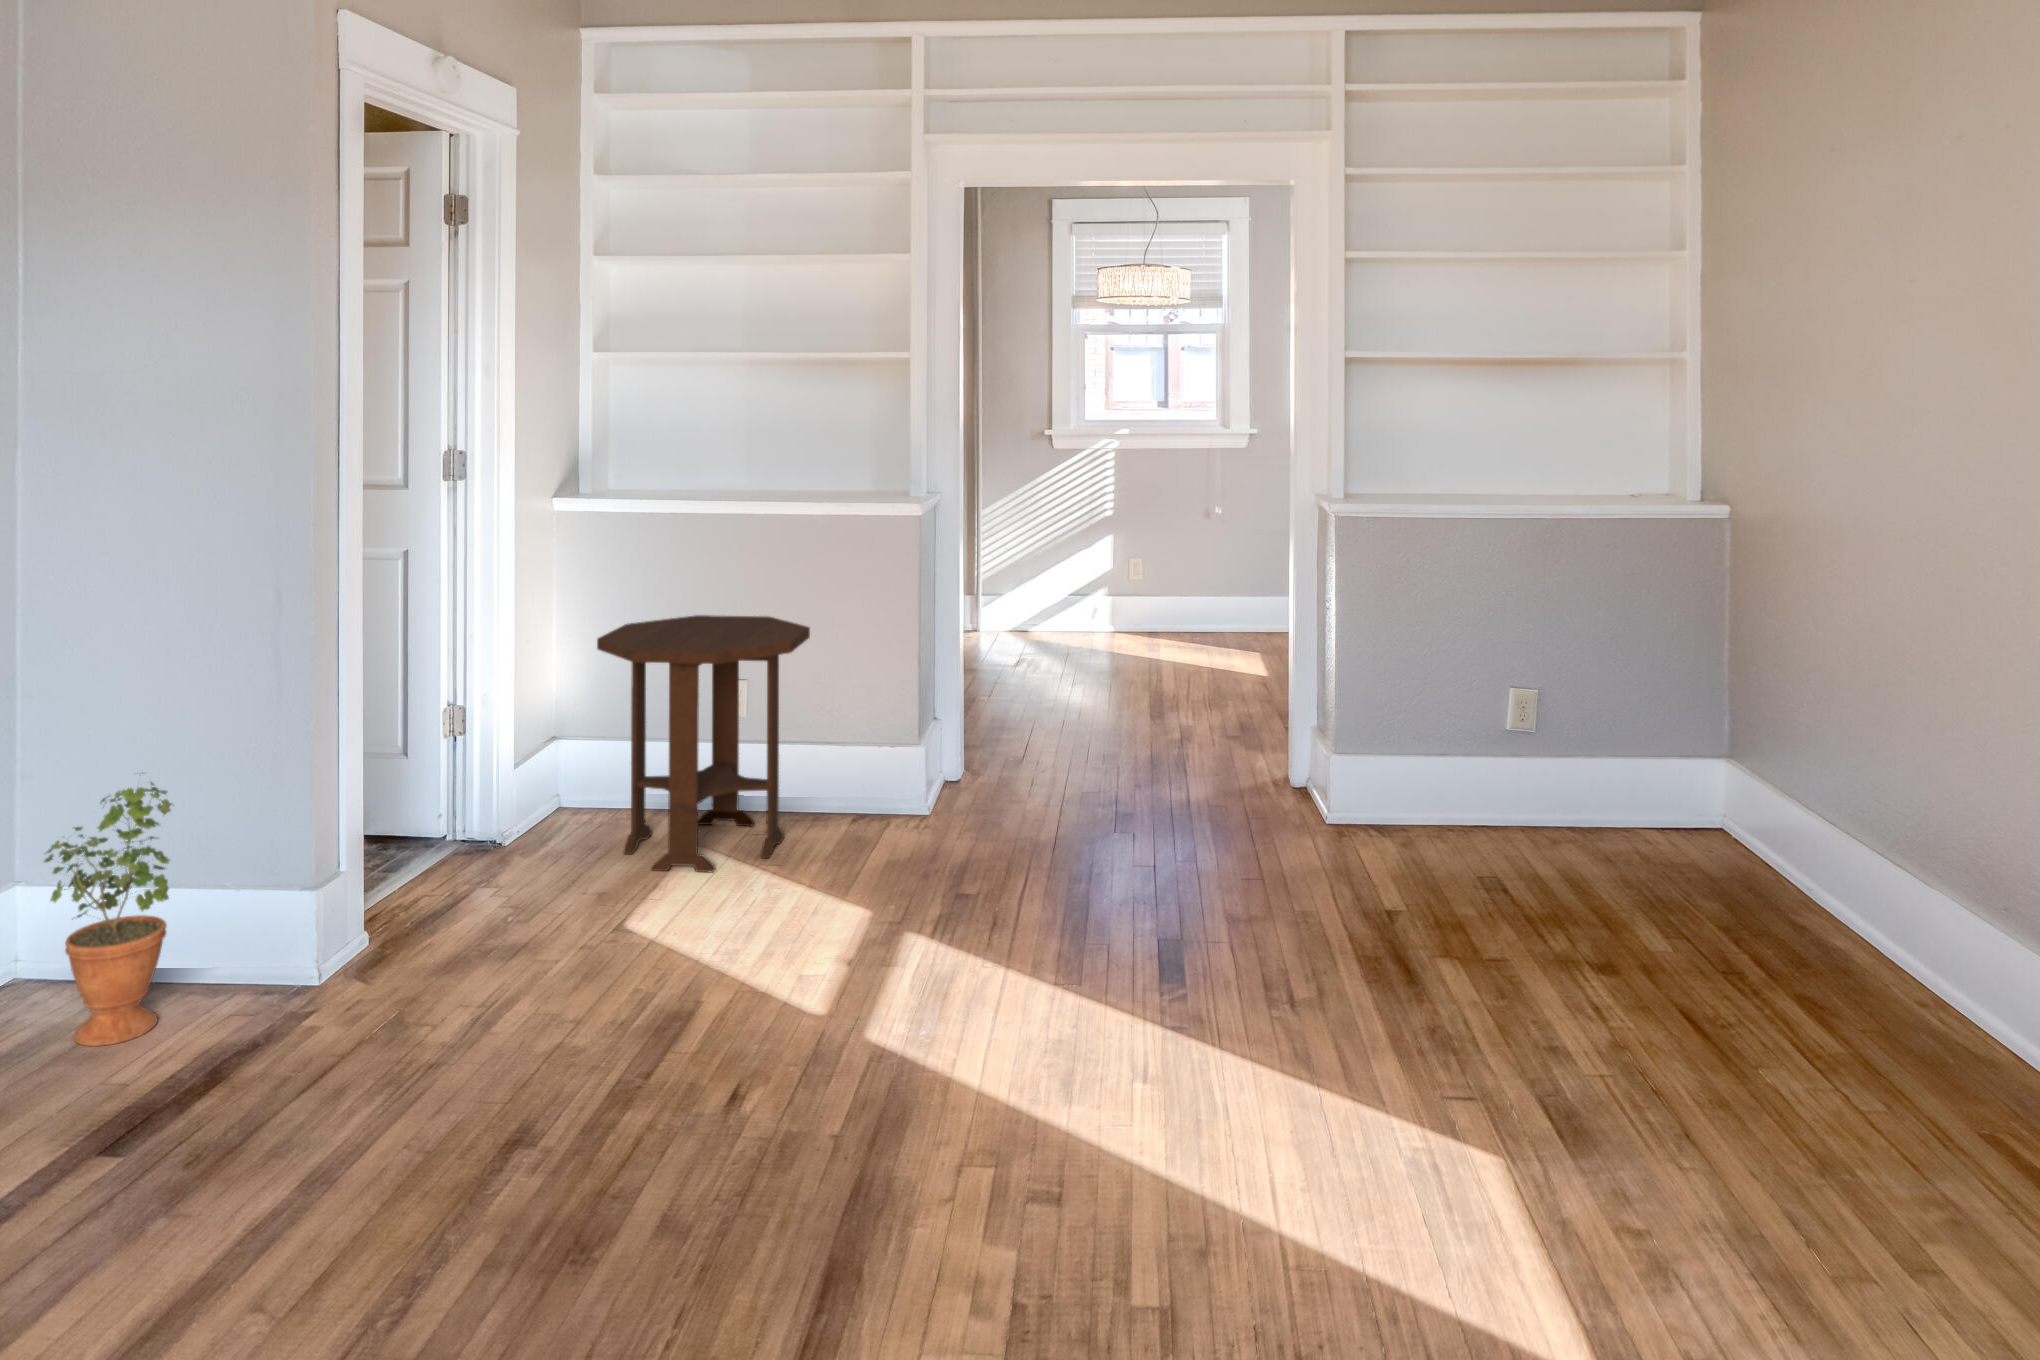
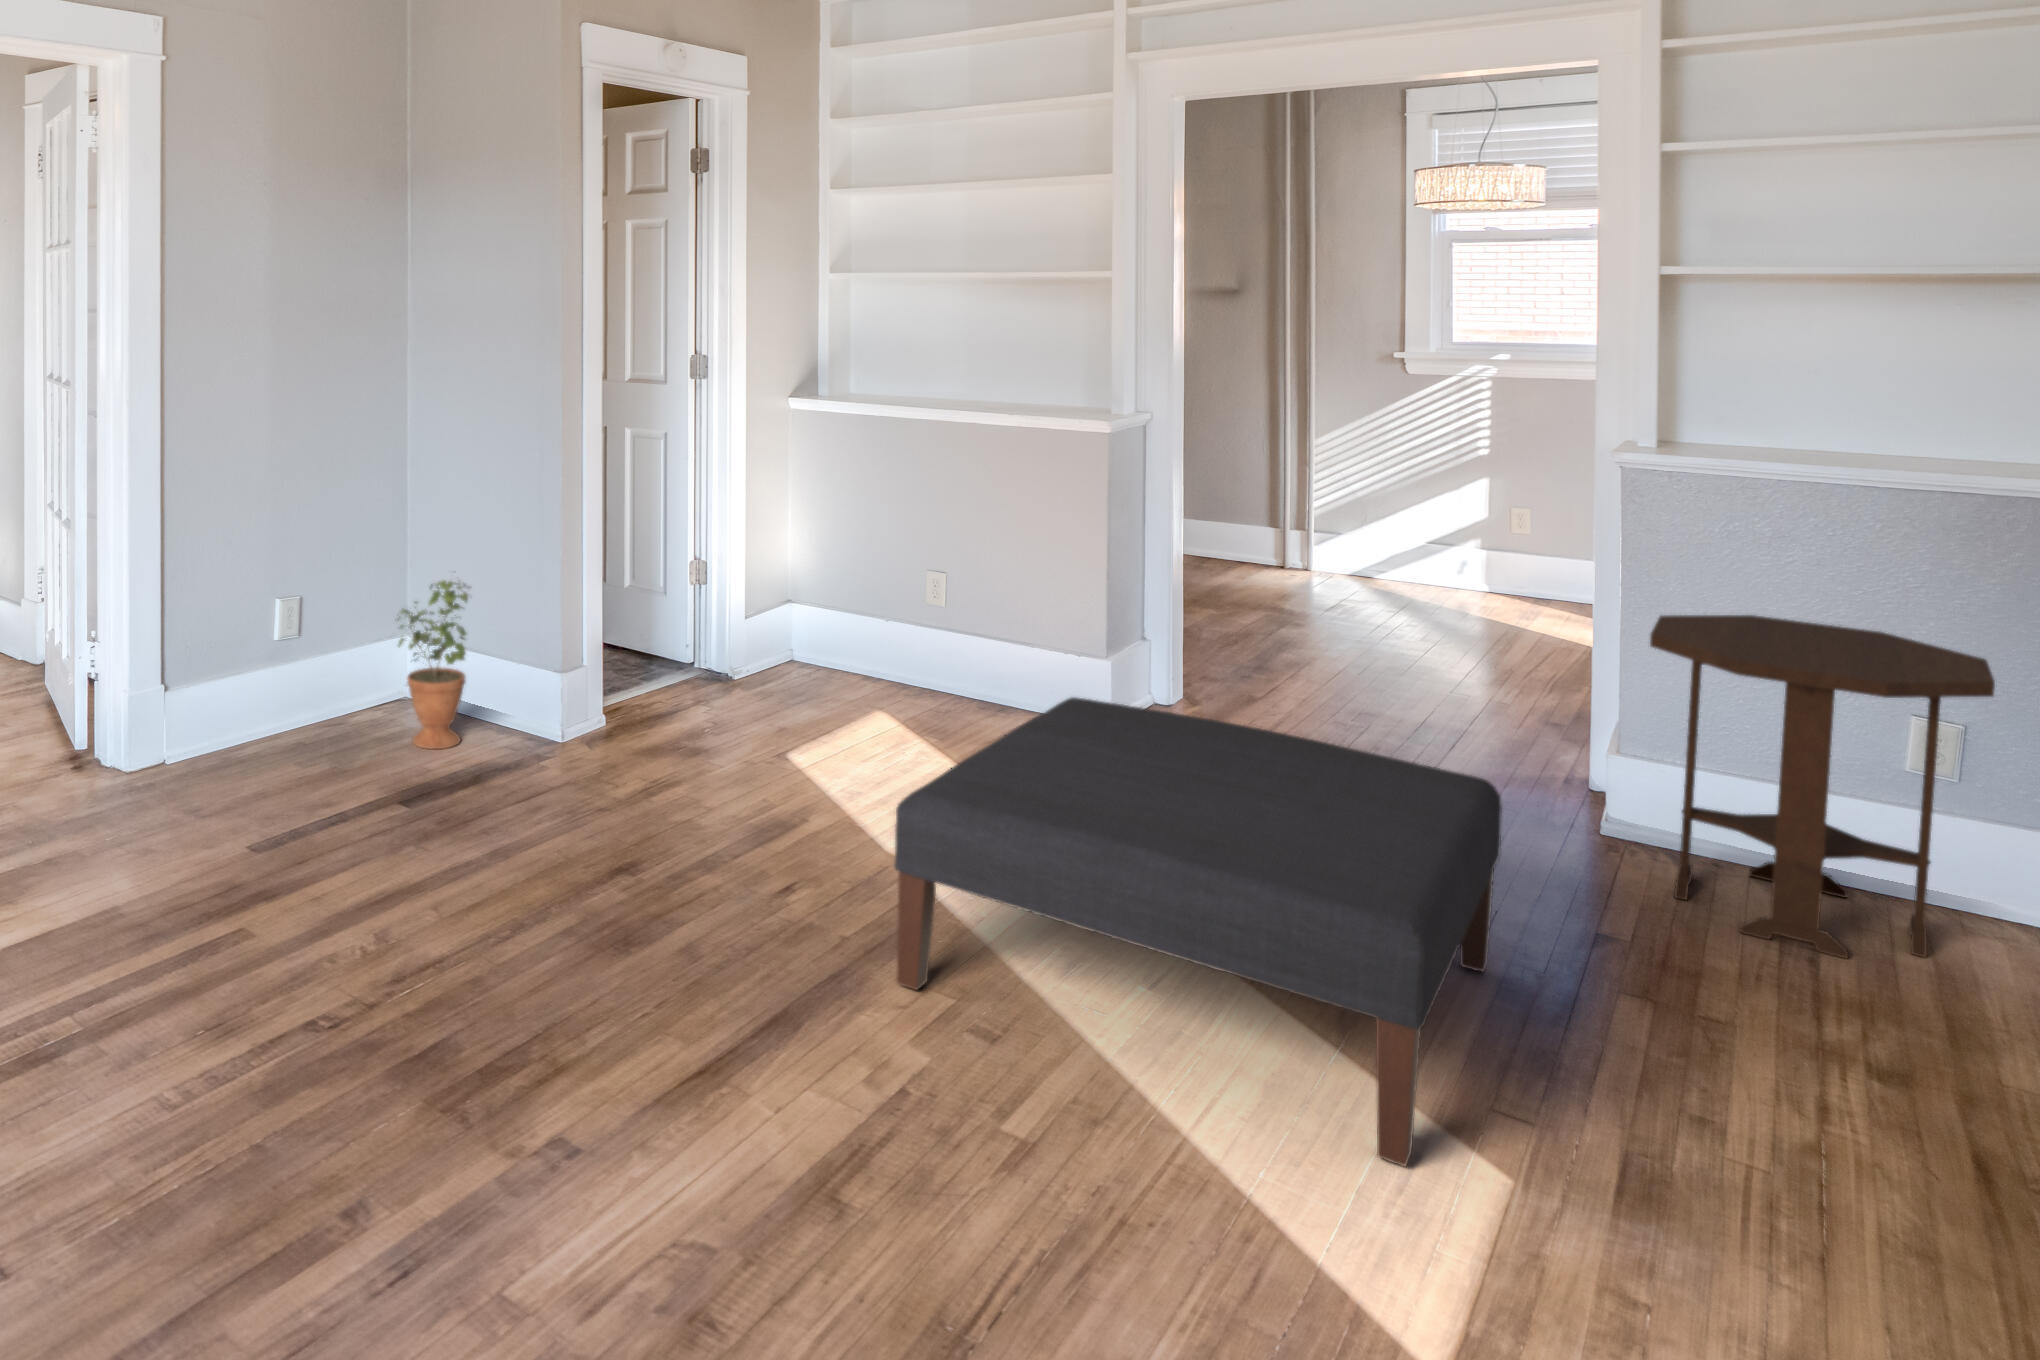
side table: present [597,615,810,872] -> present [1650,615,1995,958]
ottoman: none [919,788,1460,1187] -> present [894,697,1502,1166]

